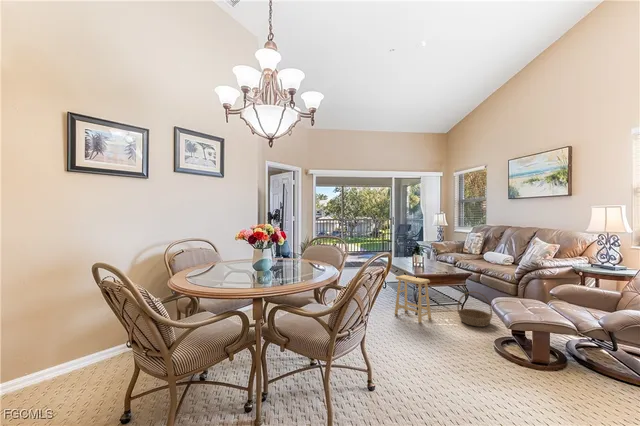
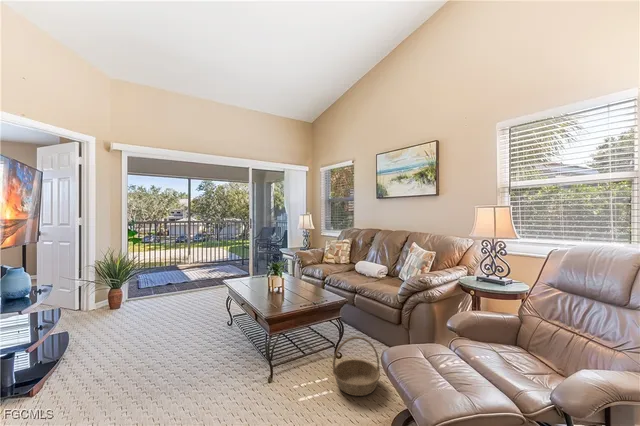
footstool: present [395,275,431,323] -> none [233,321,294,413]

